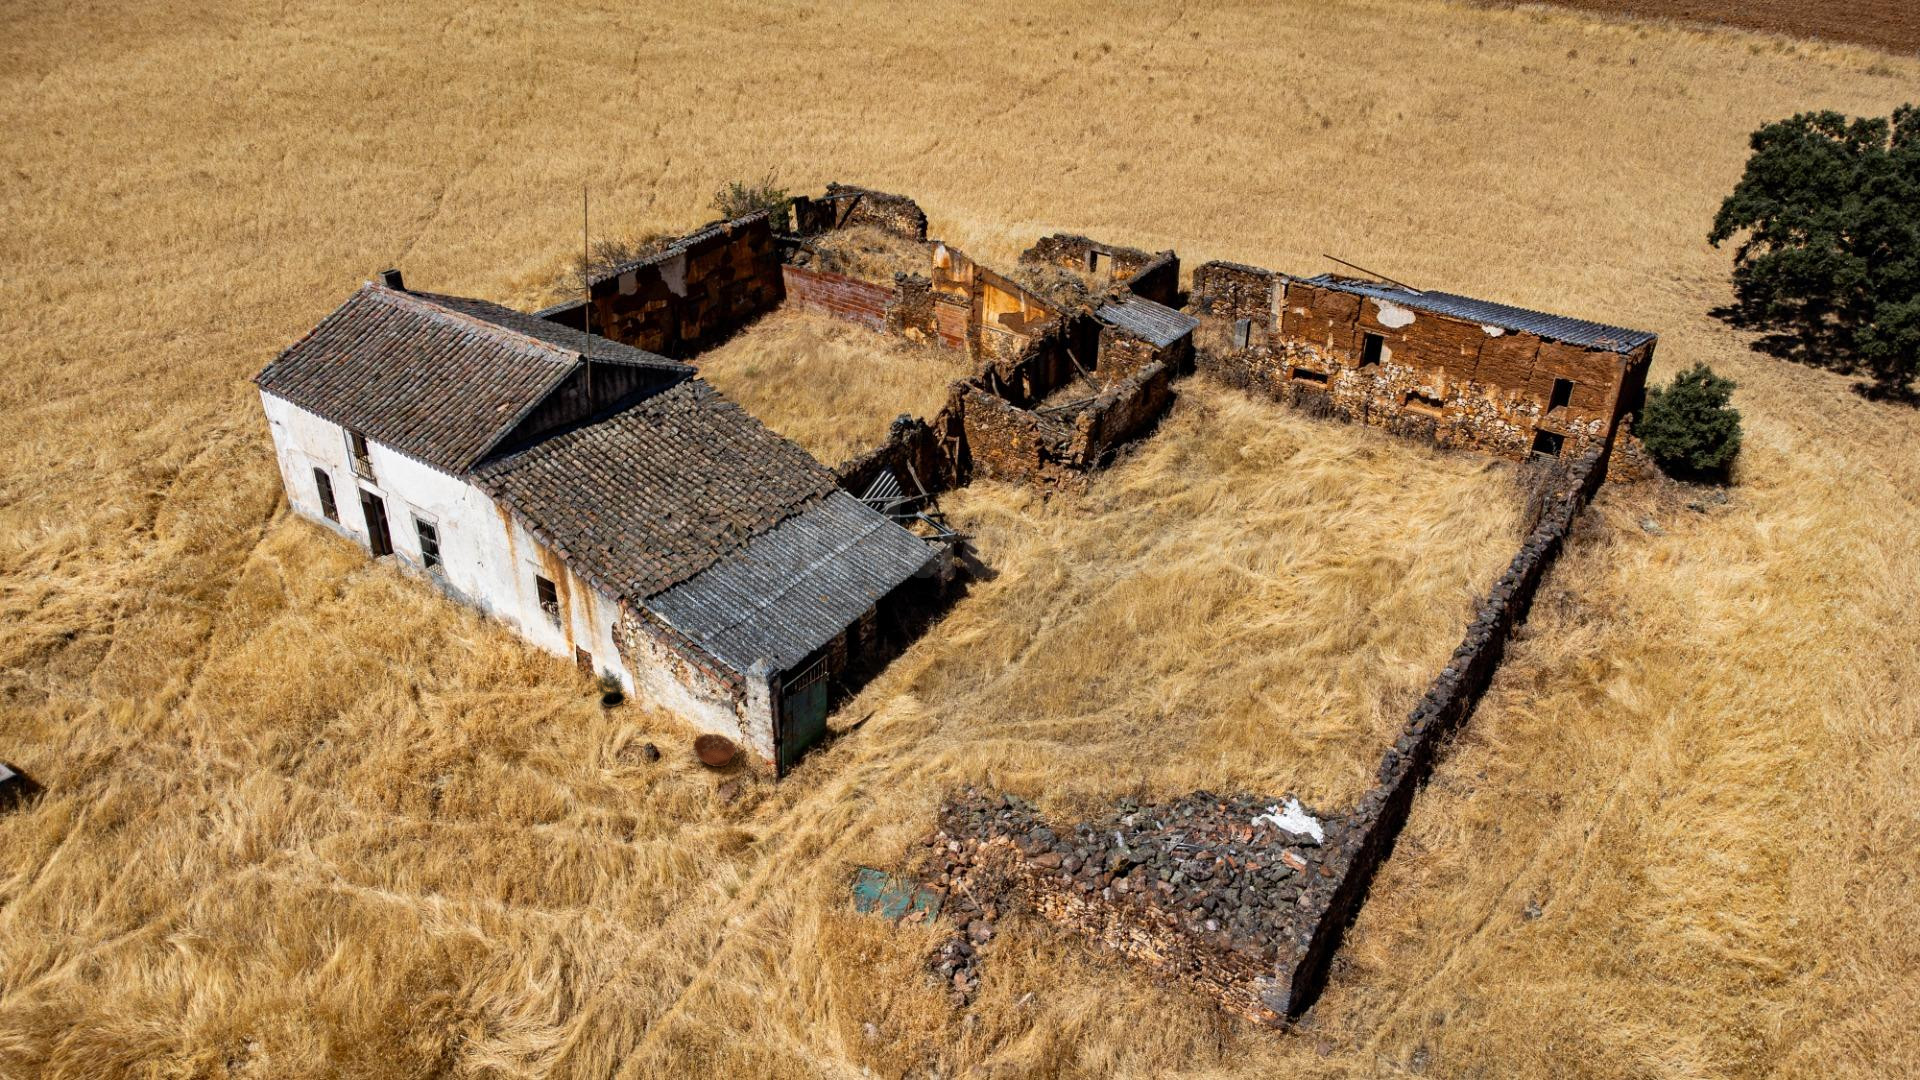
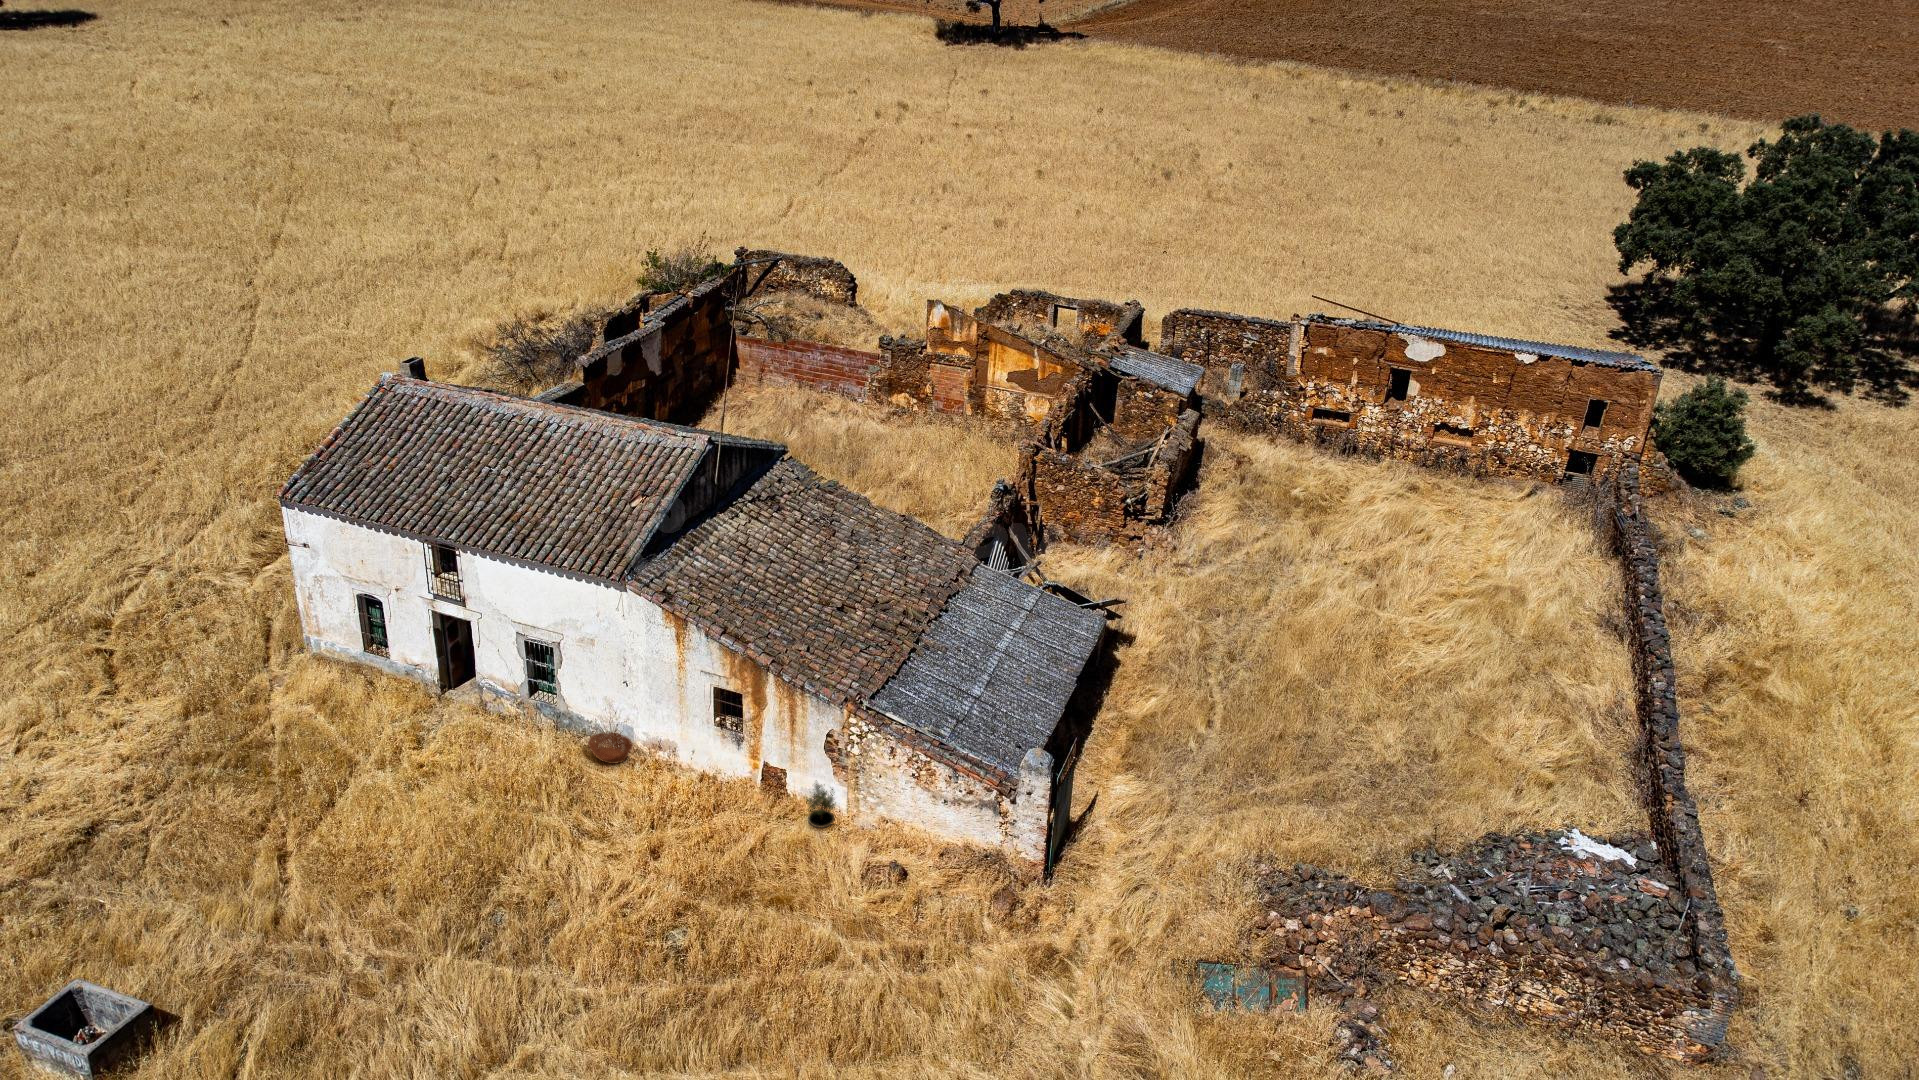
basket: present [694,734,736,767] -> present [588,732,633,764]

